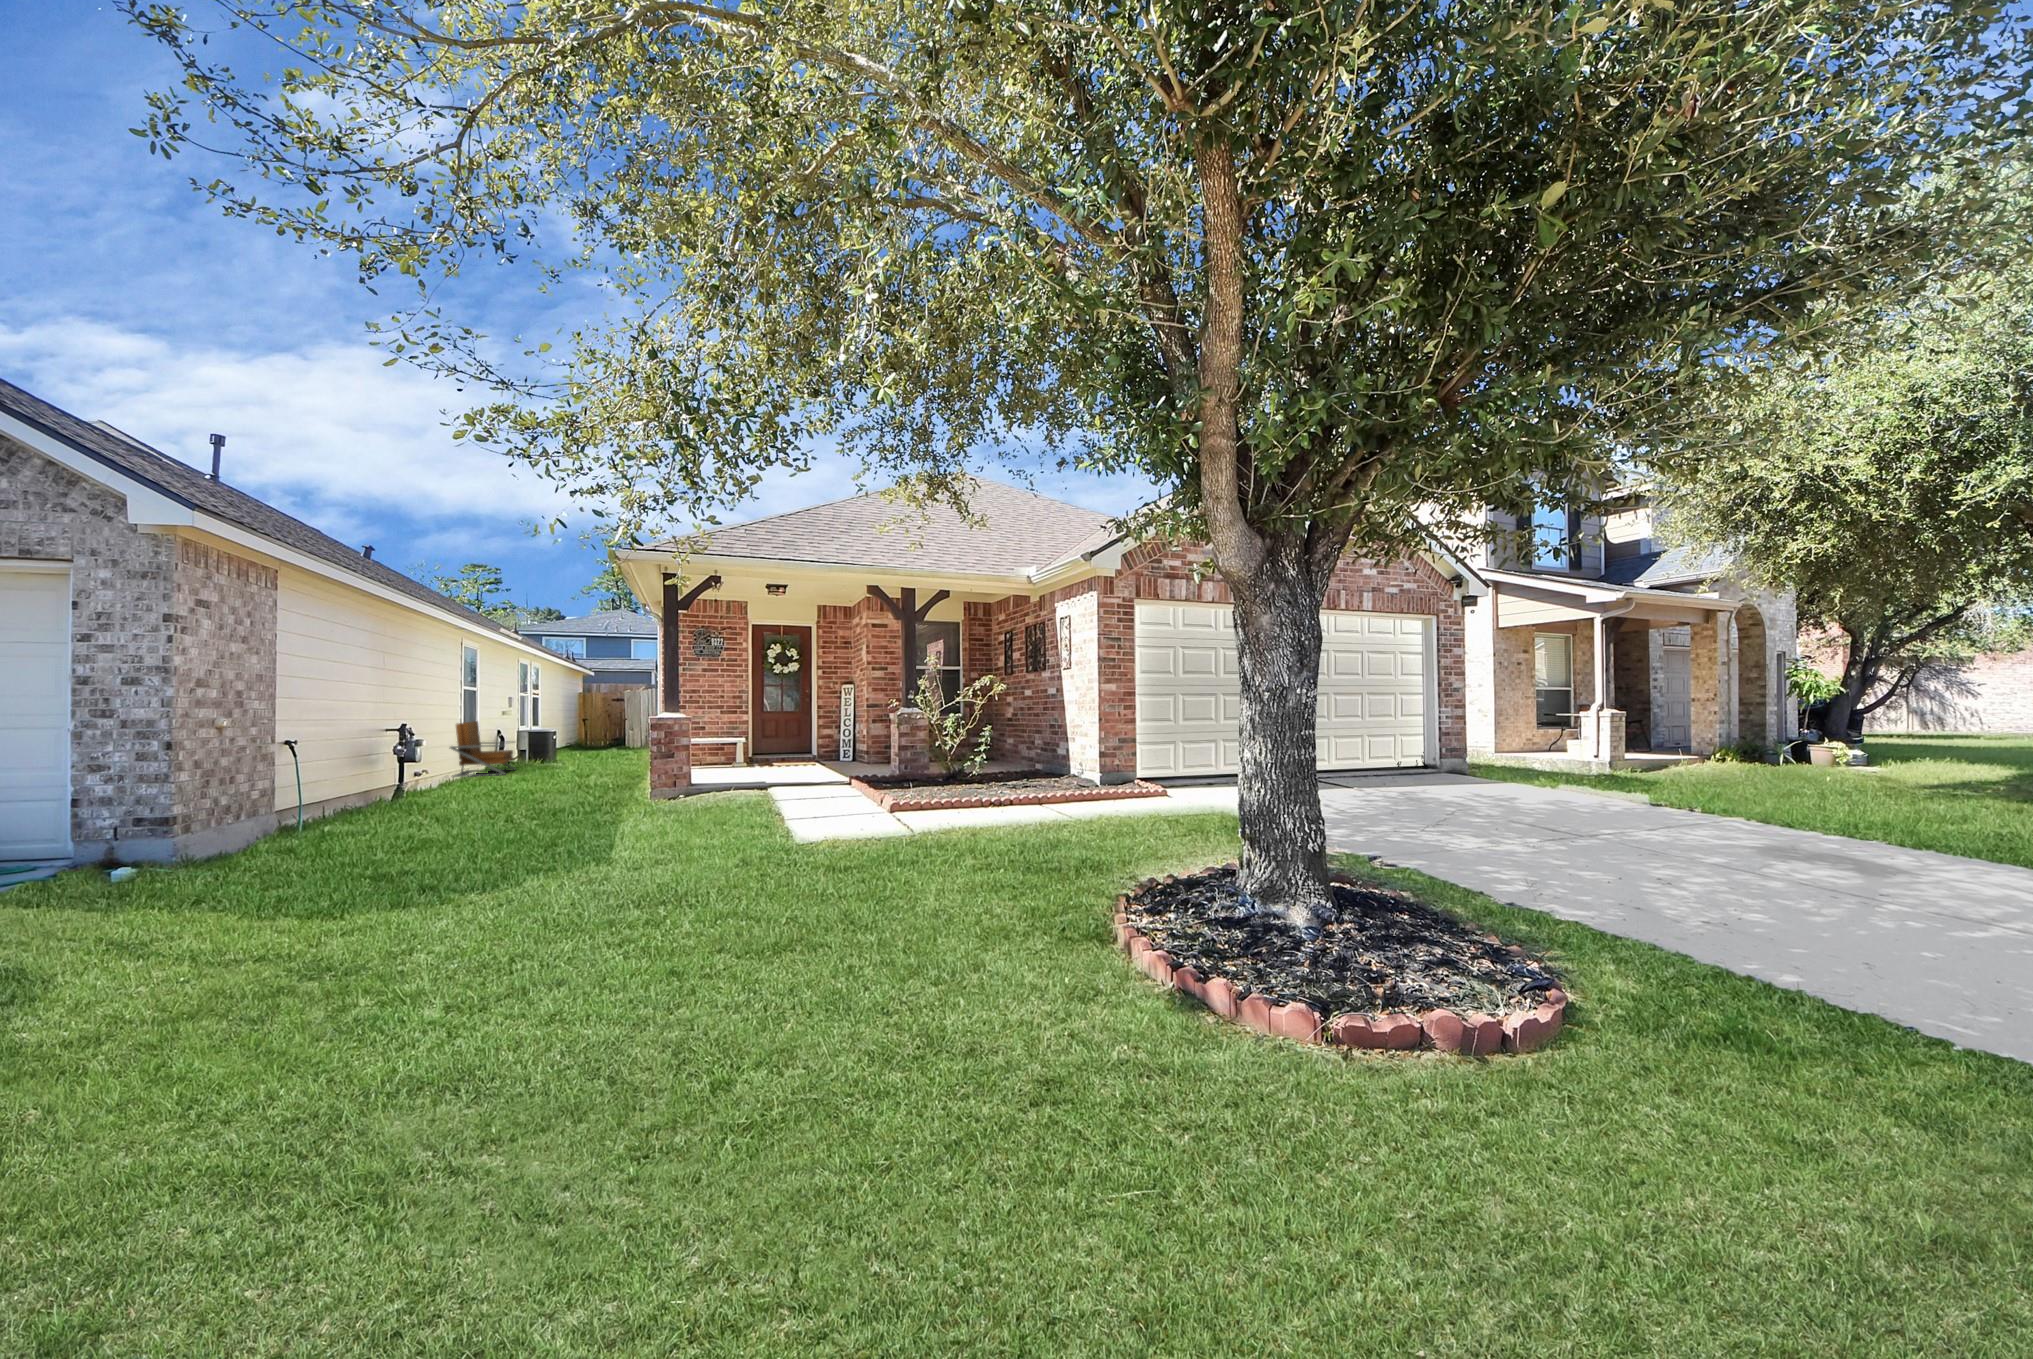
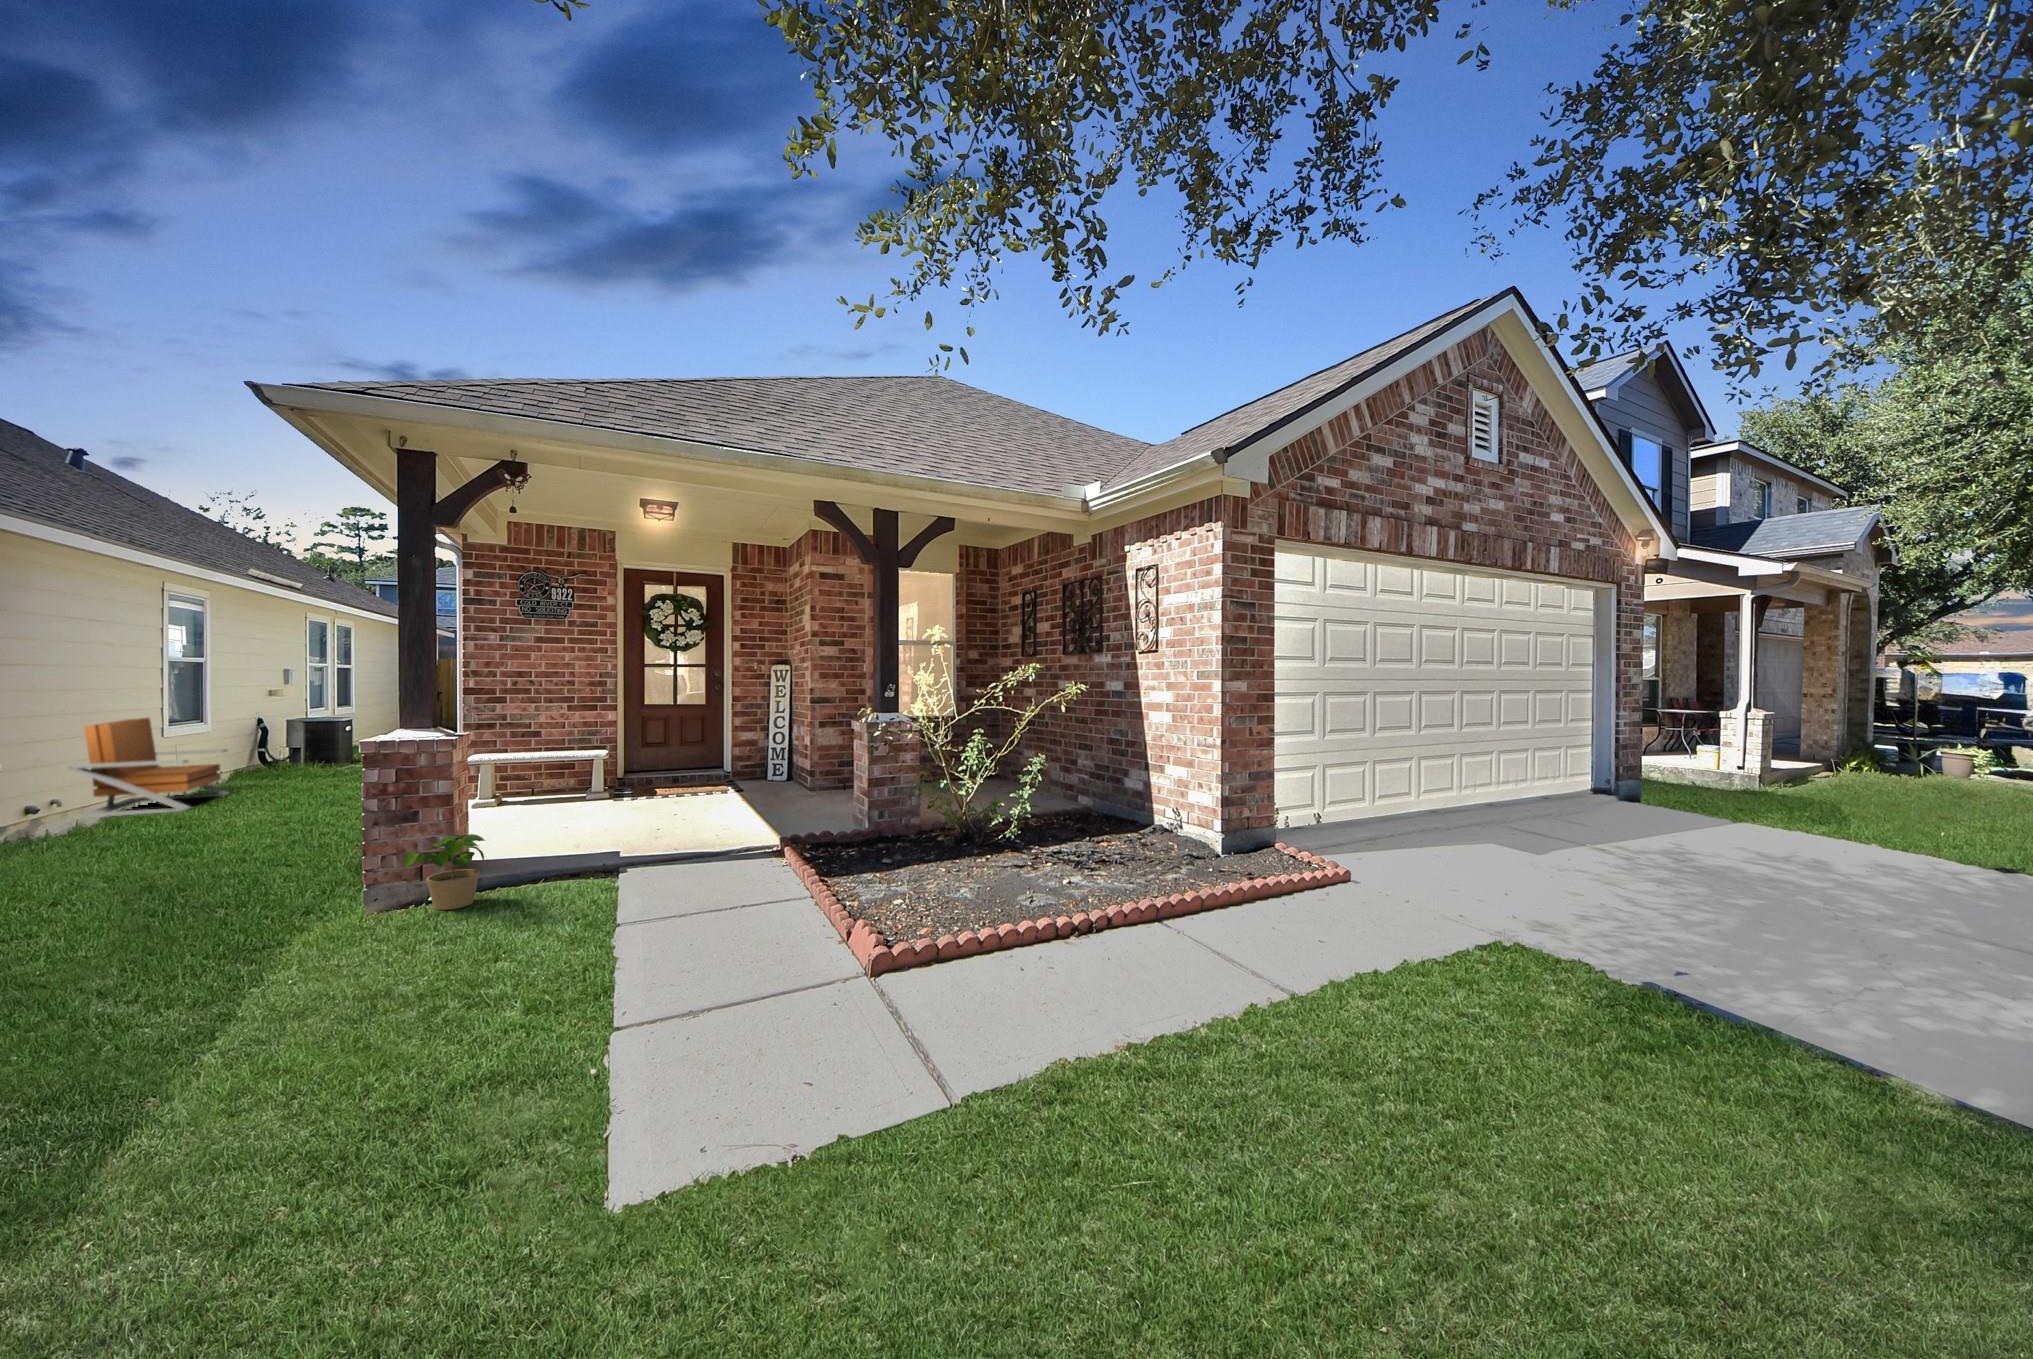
potted plant: none [666,761,704,800] -> present [403,834,485,910]

